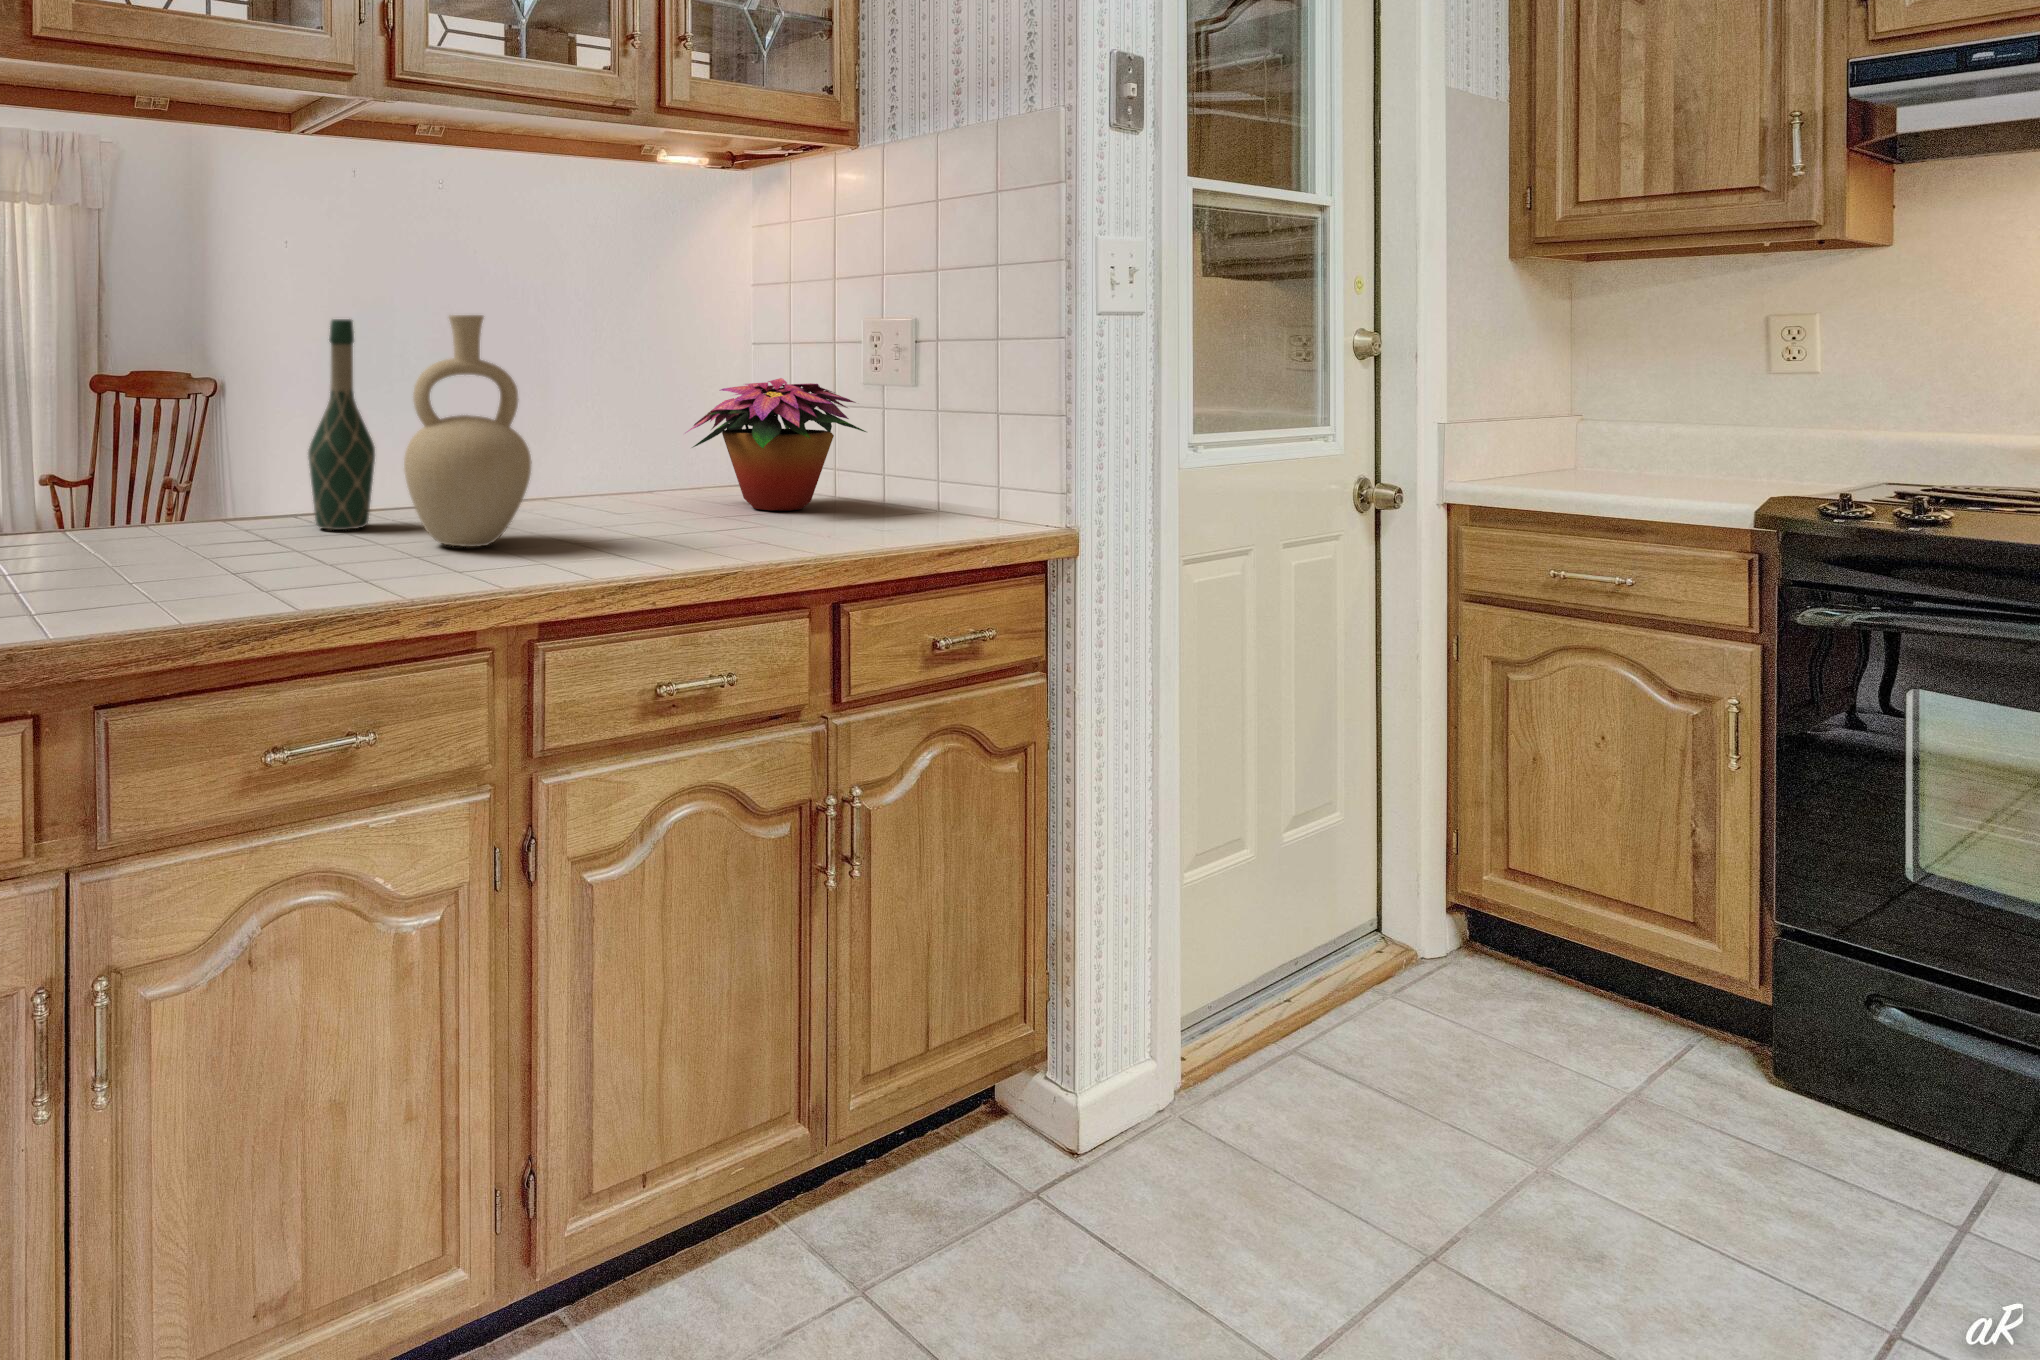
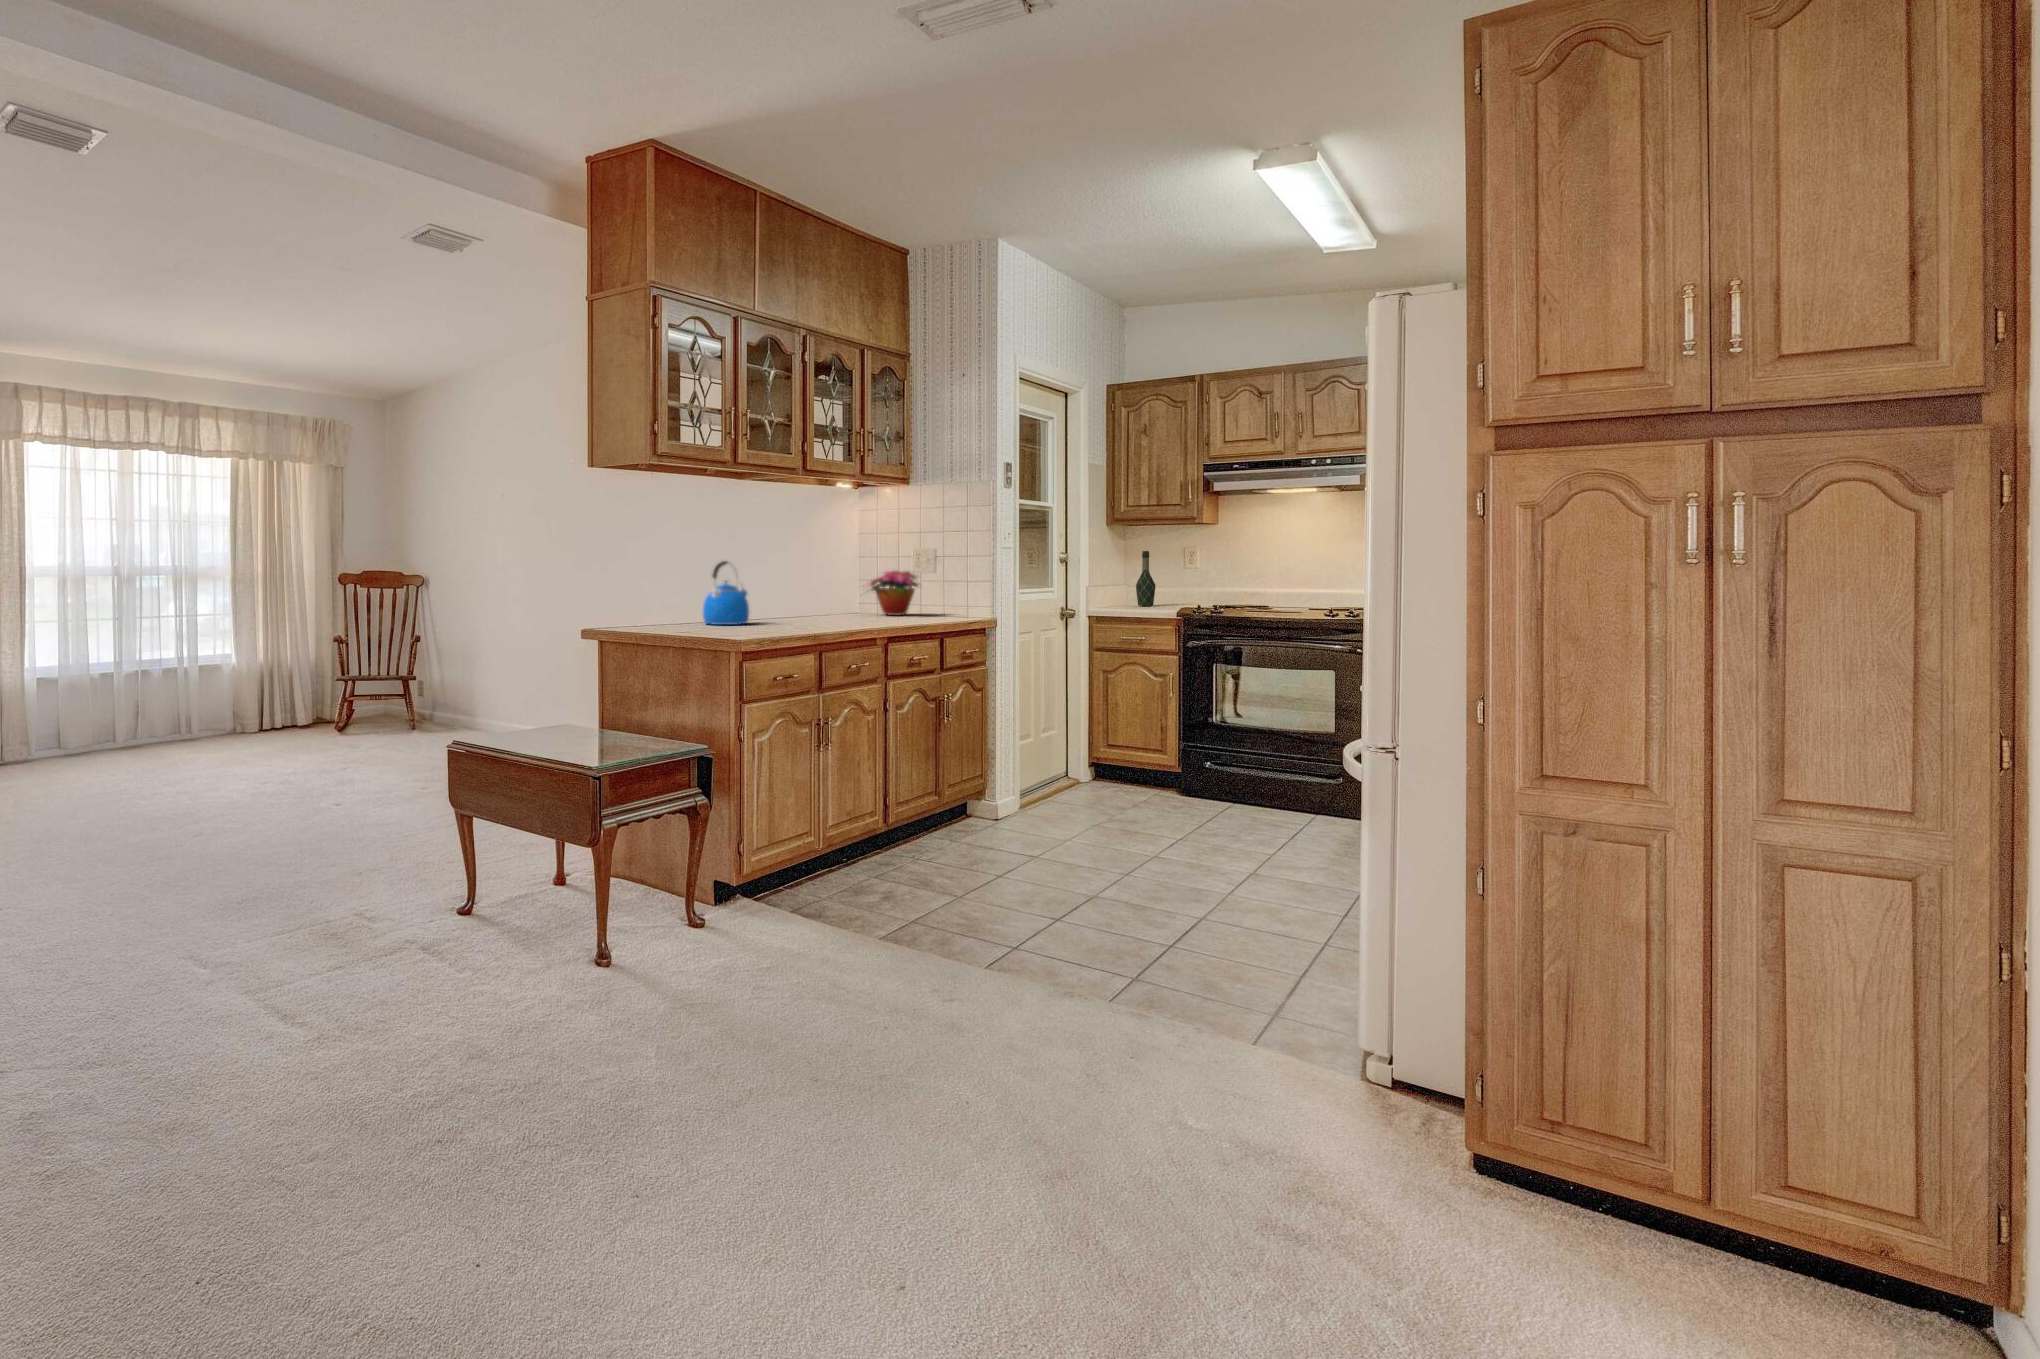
vase: present [404,315,532,547] -> none [814,548,855,621]
wine bottle: present [308,319,375,530] -> present [1136,551,1155,606]
kettle: none [34,356,215,556] -> present [703,561,749,625]

